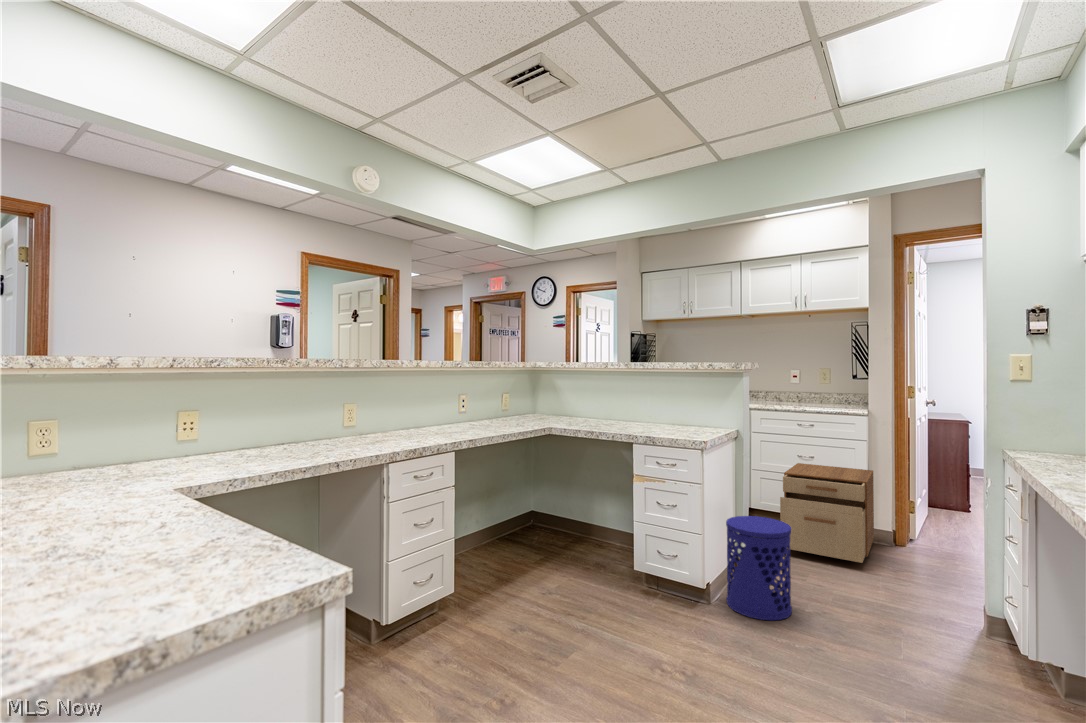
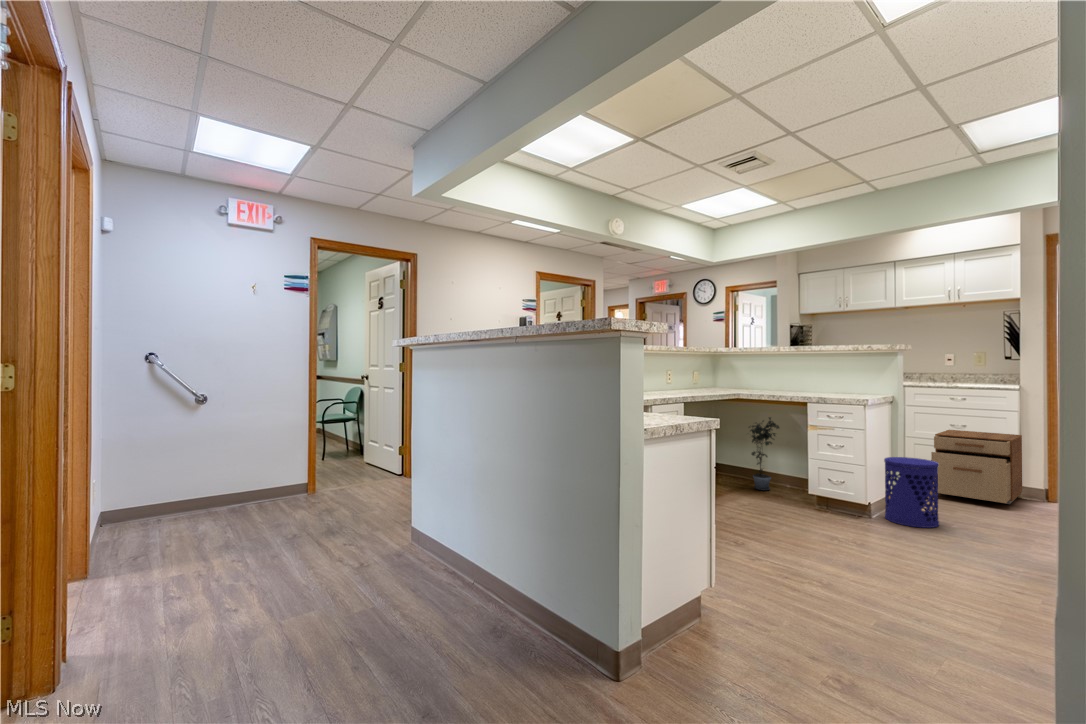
potted plant: none [563,458,603,558] -> present [750,418,779,491]

